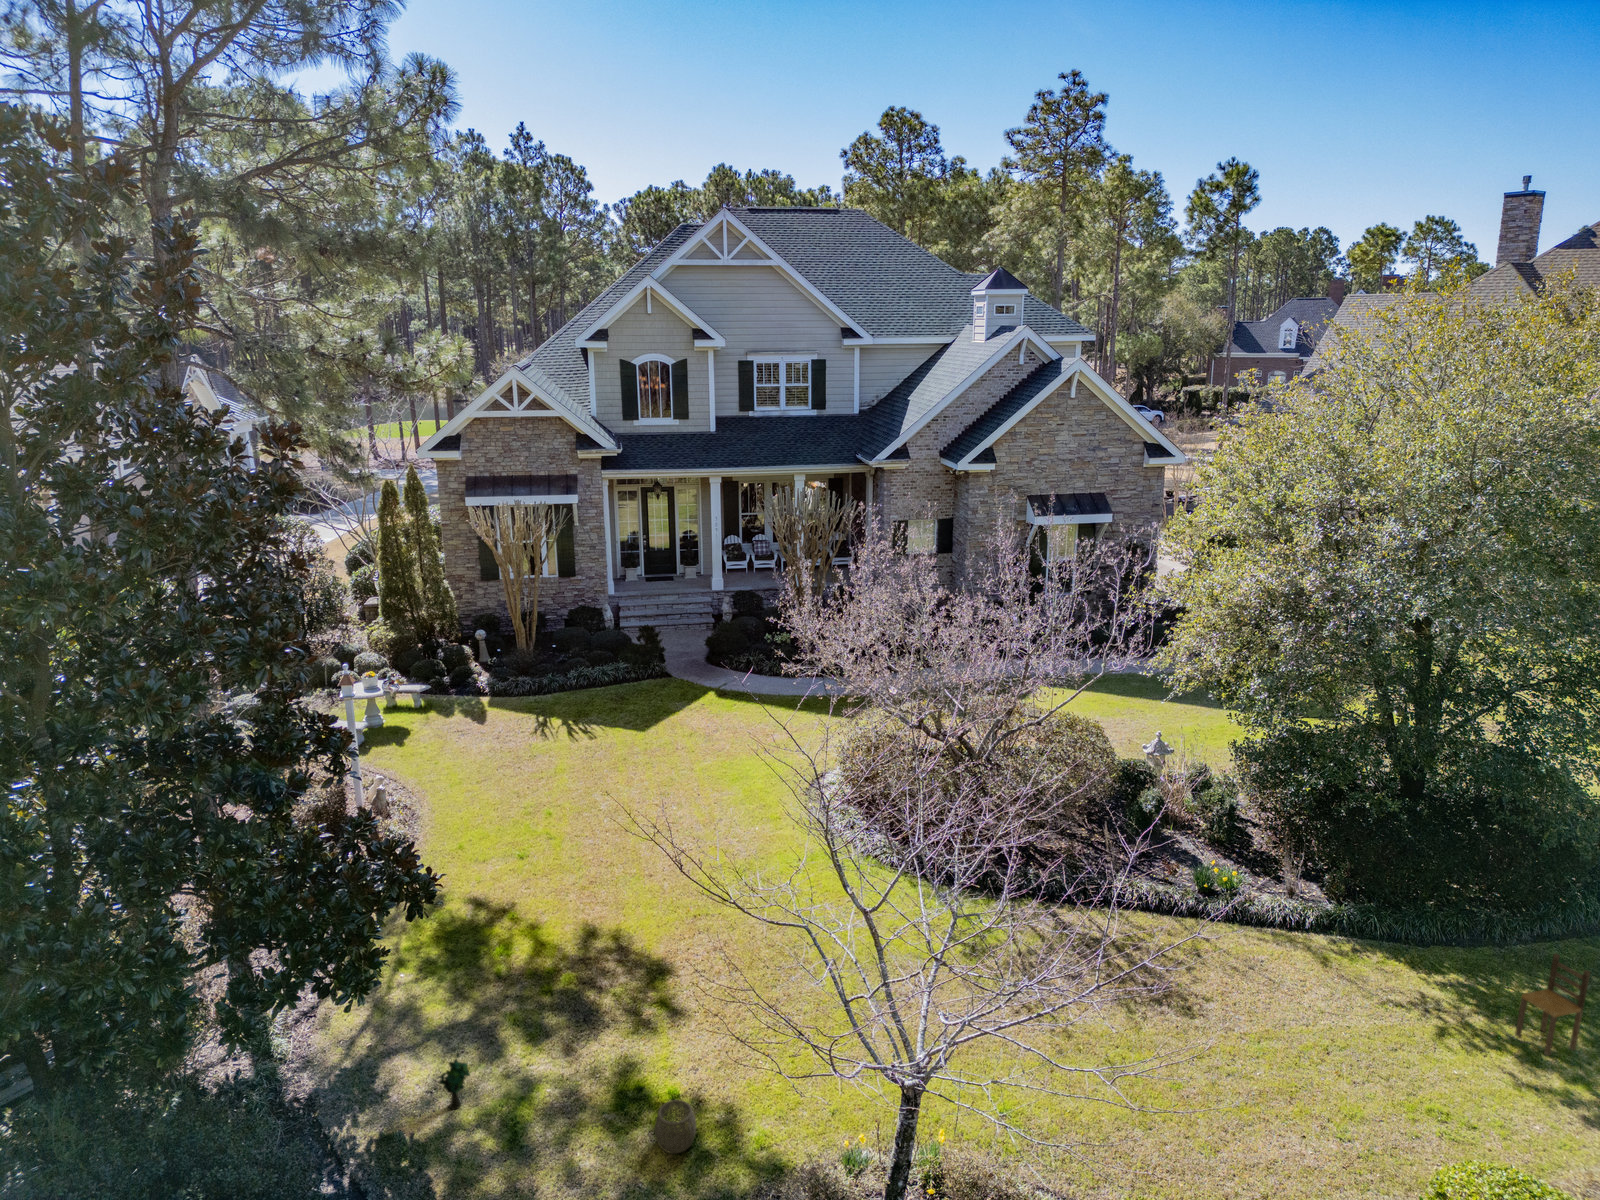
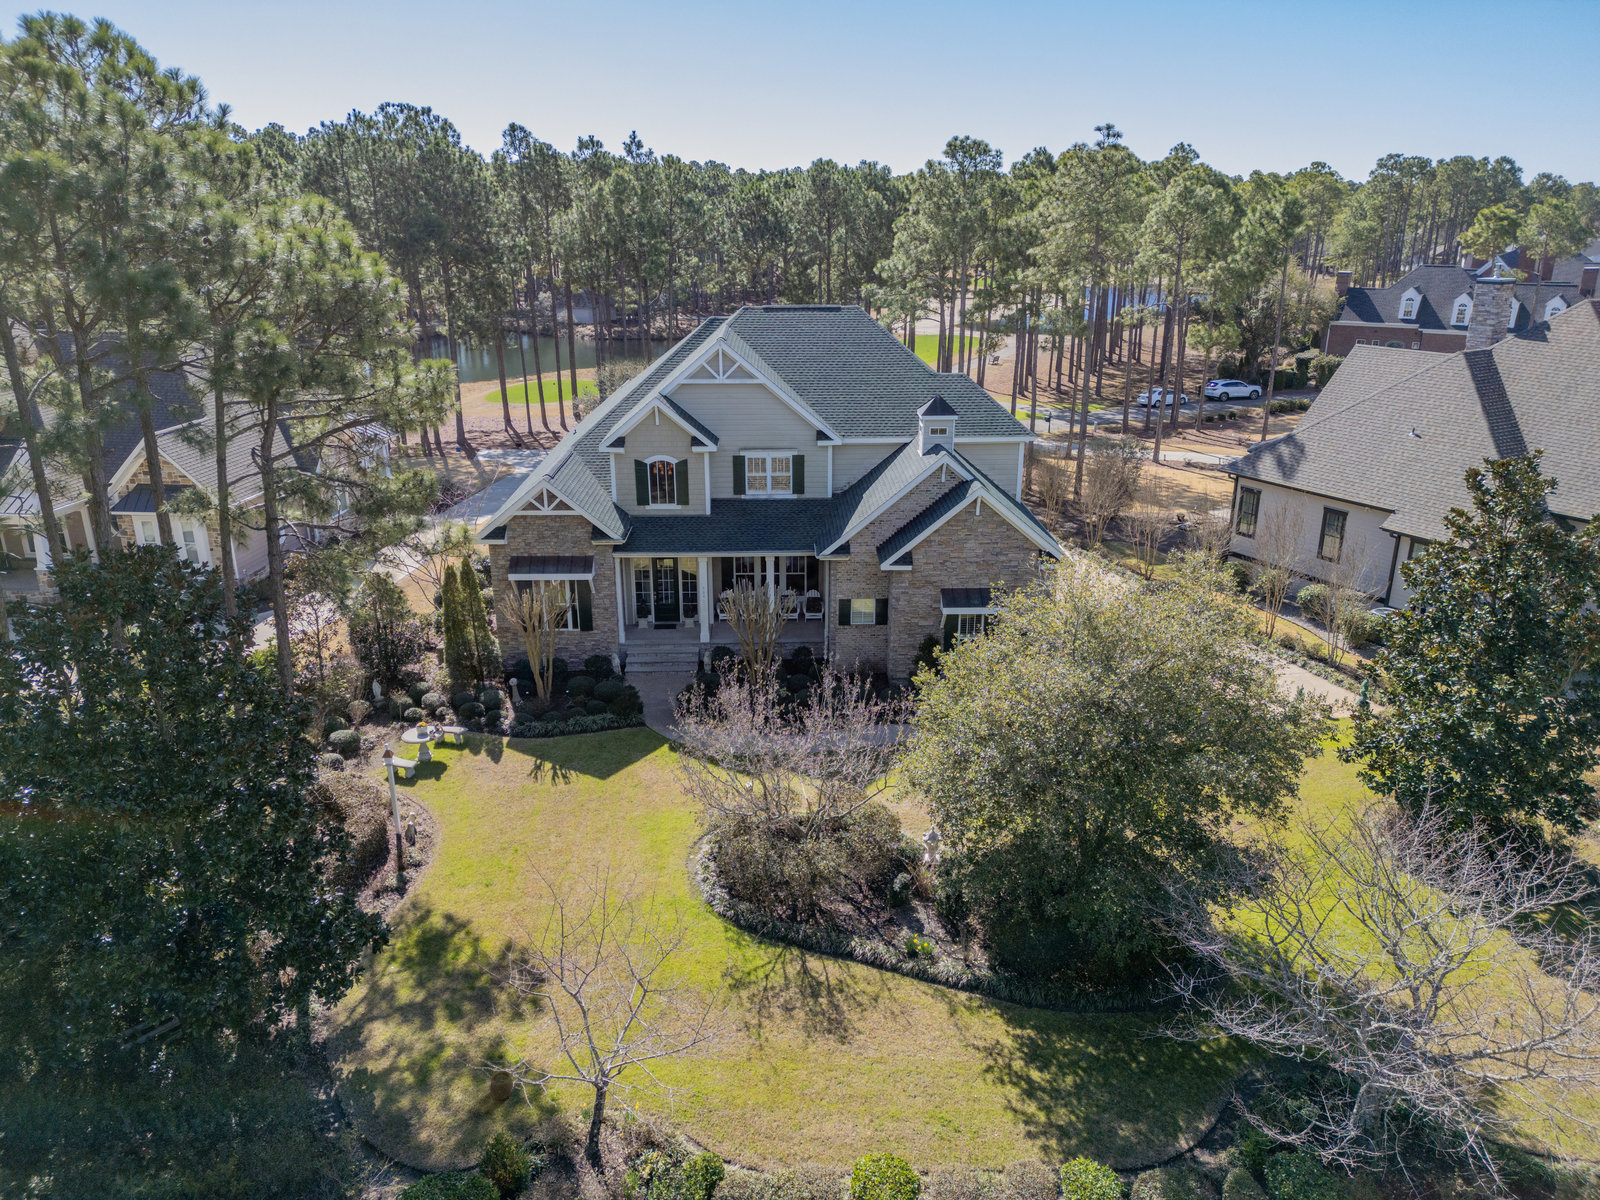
chair: present [1515,953,1590,1056] -> none [1036,1043,1071,1105]
decorative plant: present [438,1053,470,1110] -> none [386,1029,406,1059]

